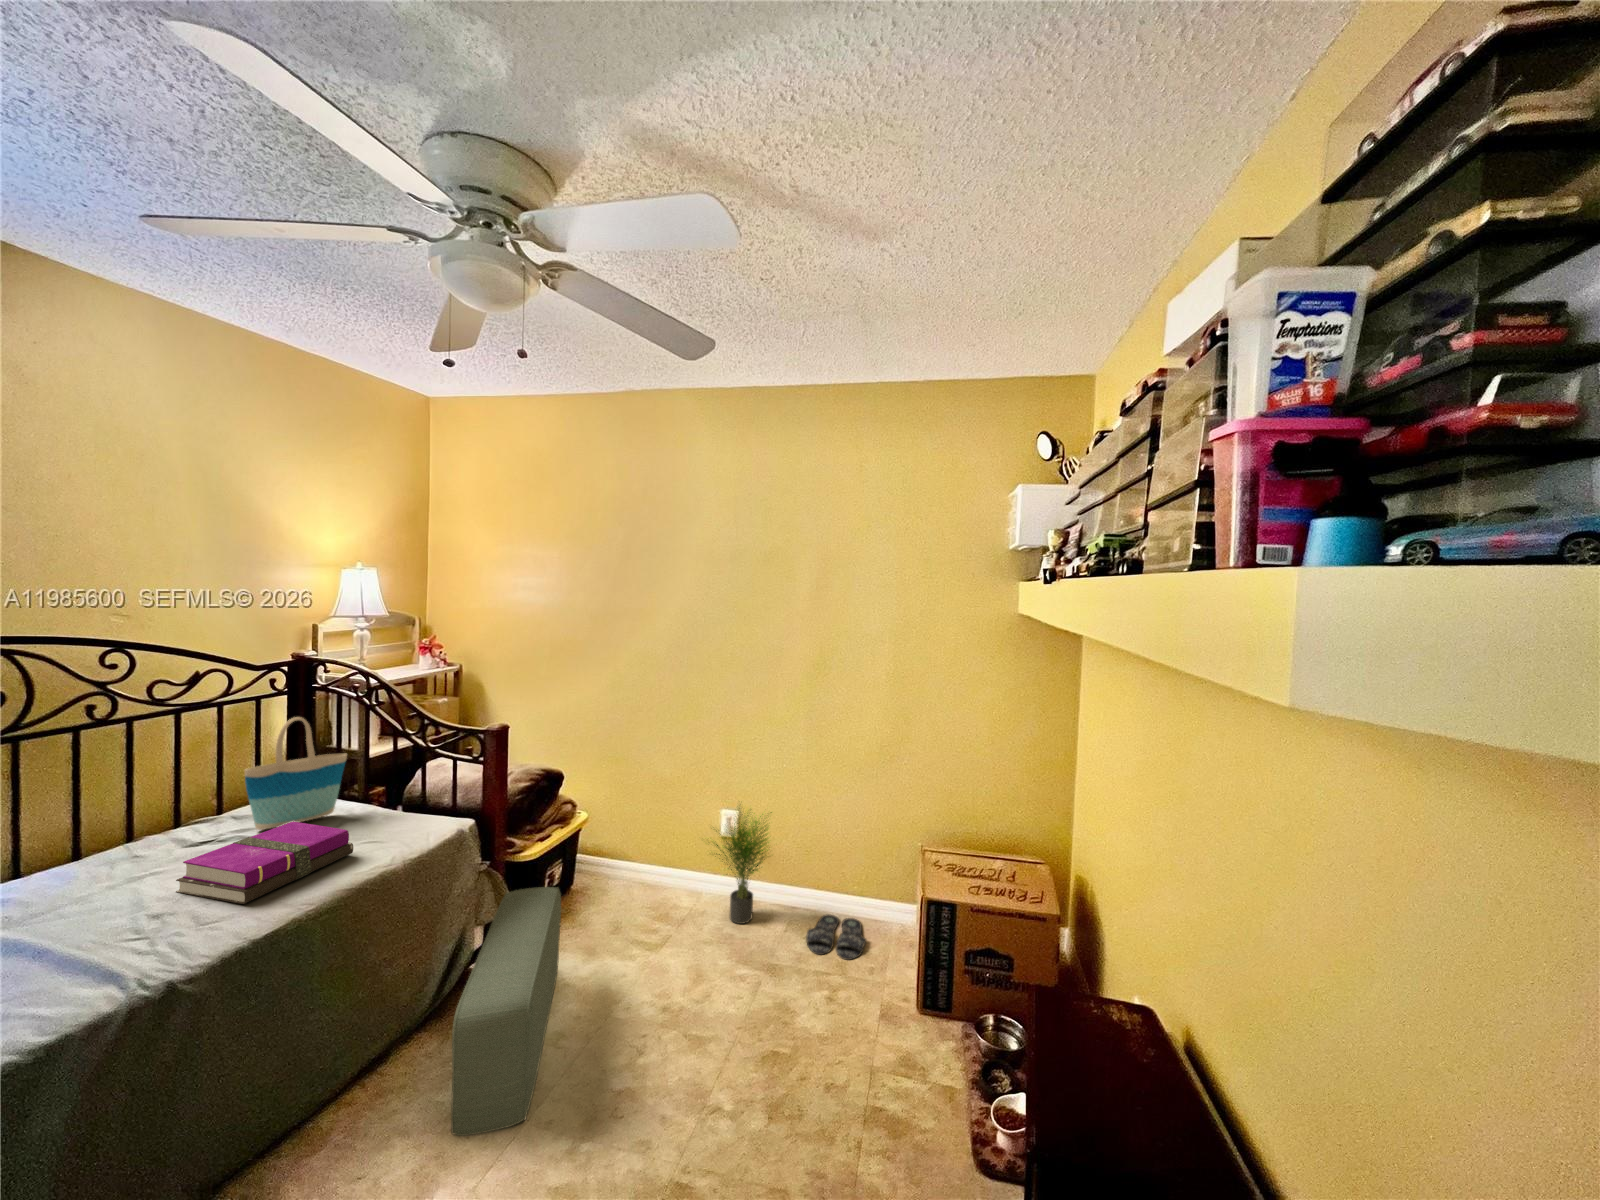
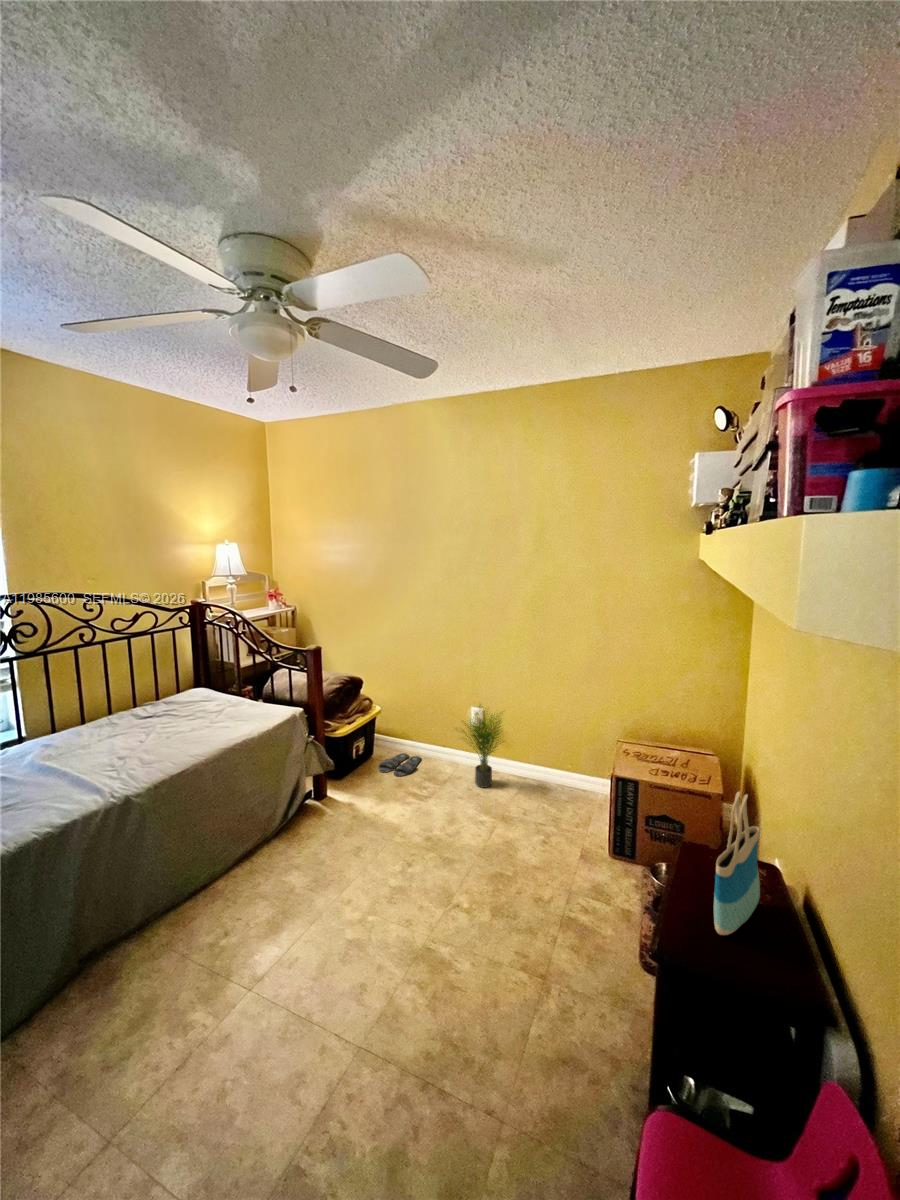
tote bag: present [245,717,347,830] -> present [714,792,760,935]
notebook: present [176,821,353,904] -> none [141,704,232,748]
pouf: present [451,887,561,1136] -> none [292,753,359,893]
slippers: present [806,915,866,960] -> present [379,753,421,777]

